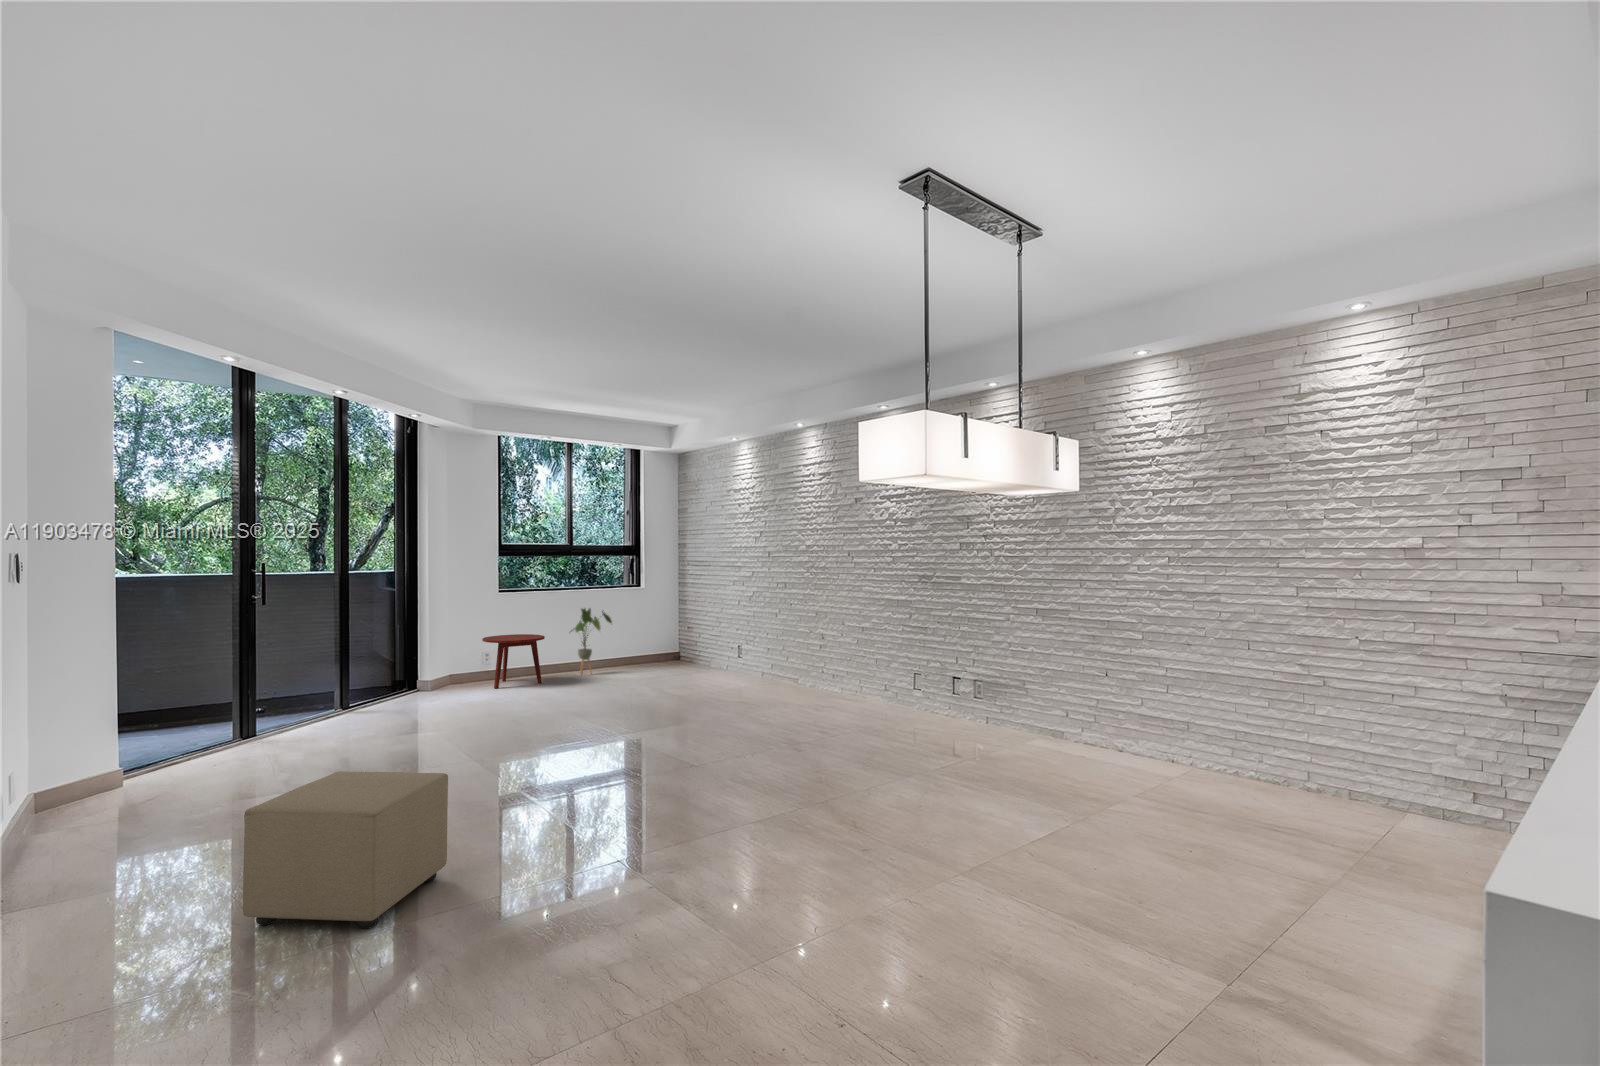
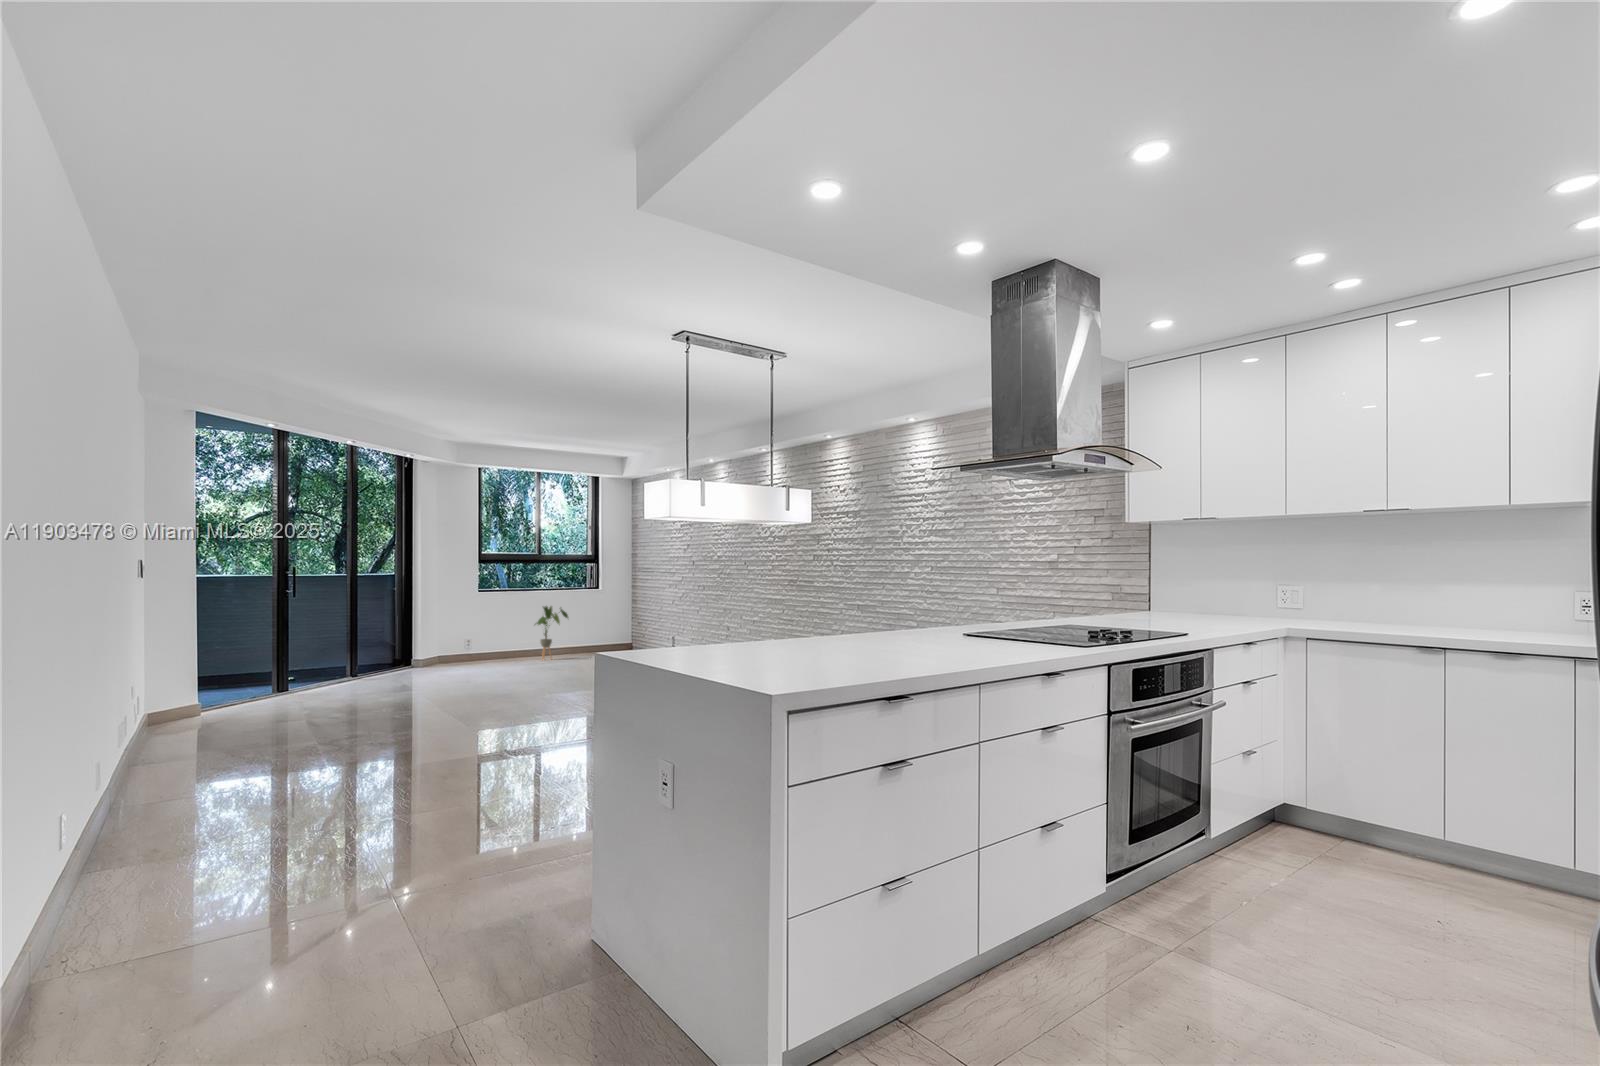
side table: present [482,634,545,688] -> none [461,626,511,668]
ottoman: present [243,771,448,929] -> none [281,697,402,778]

